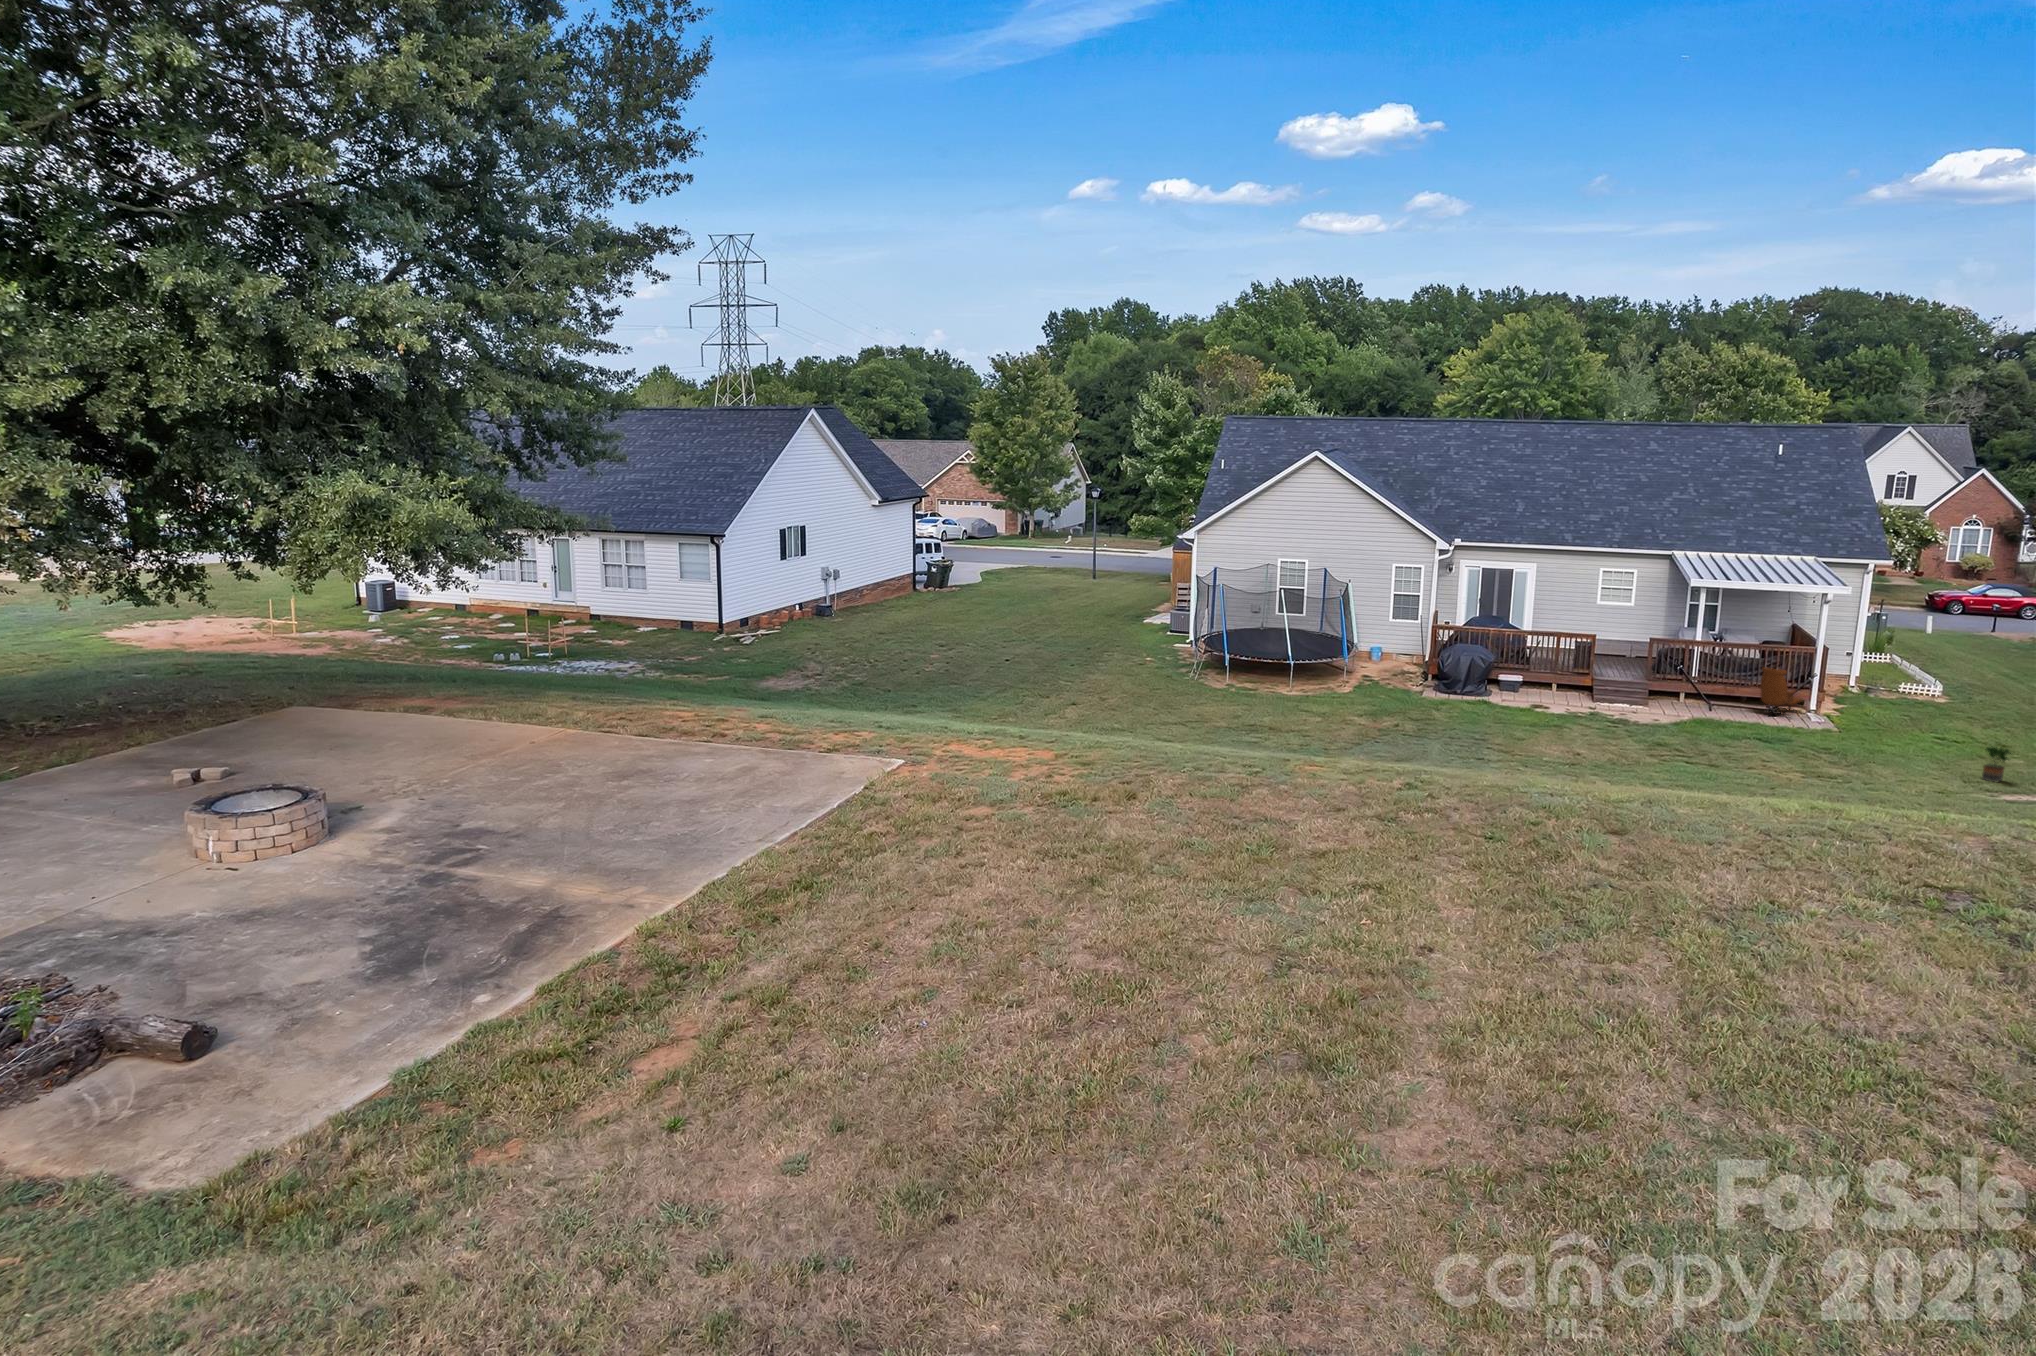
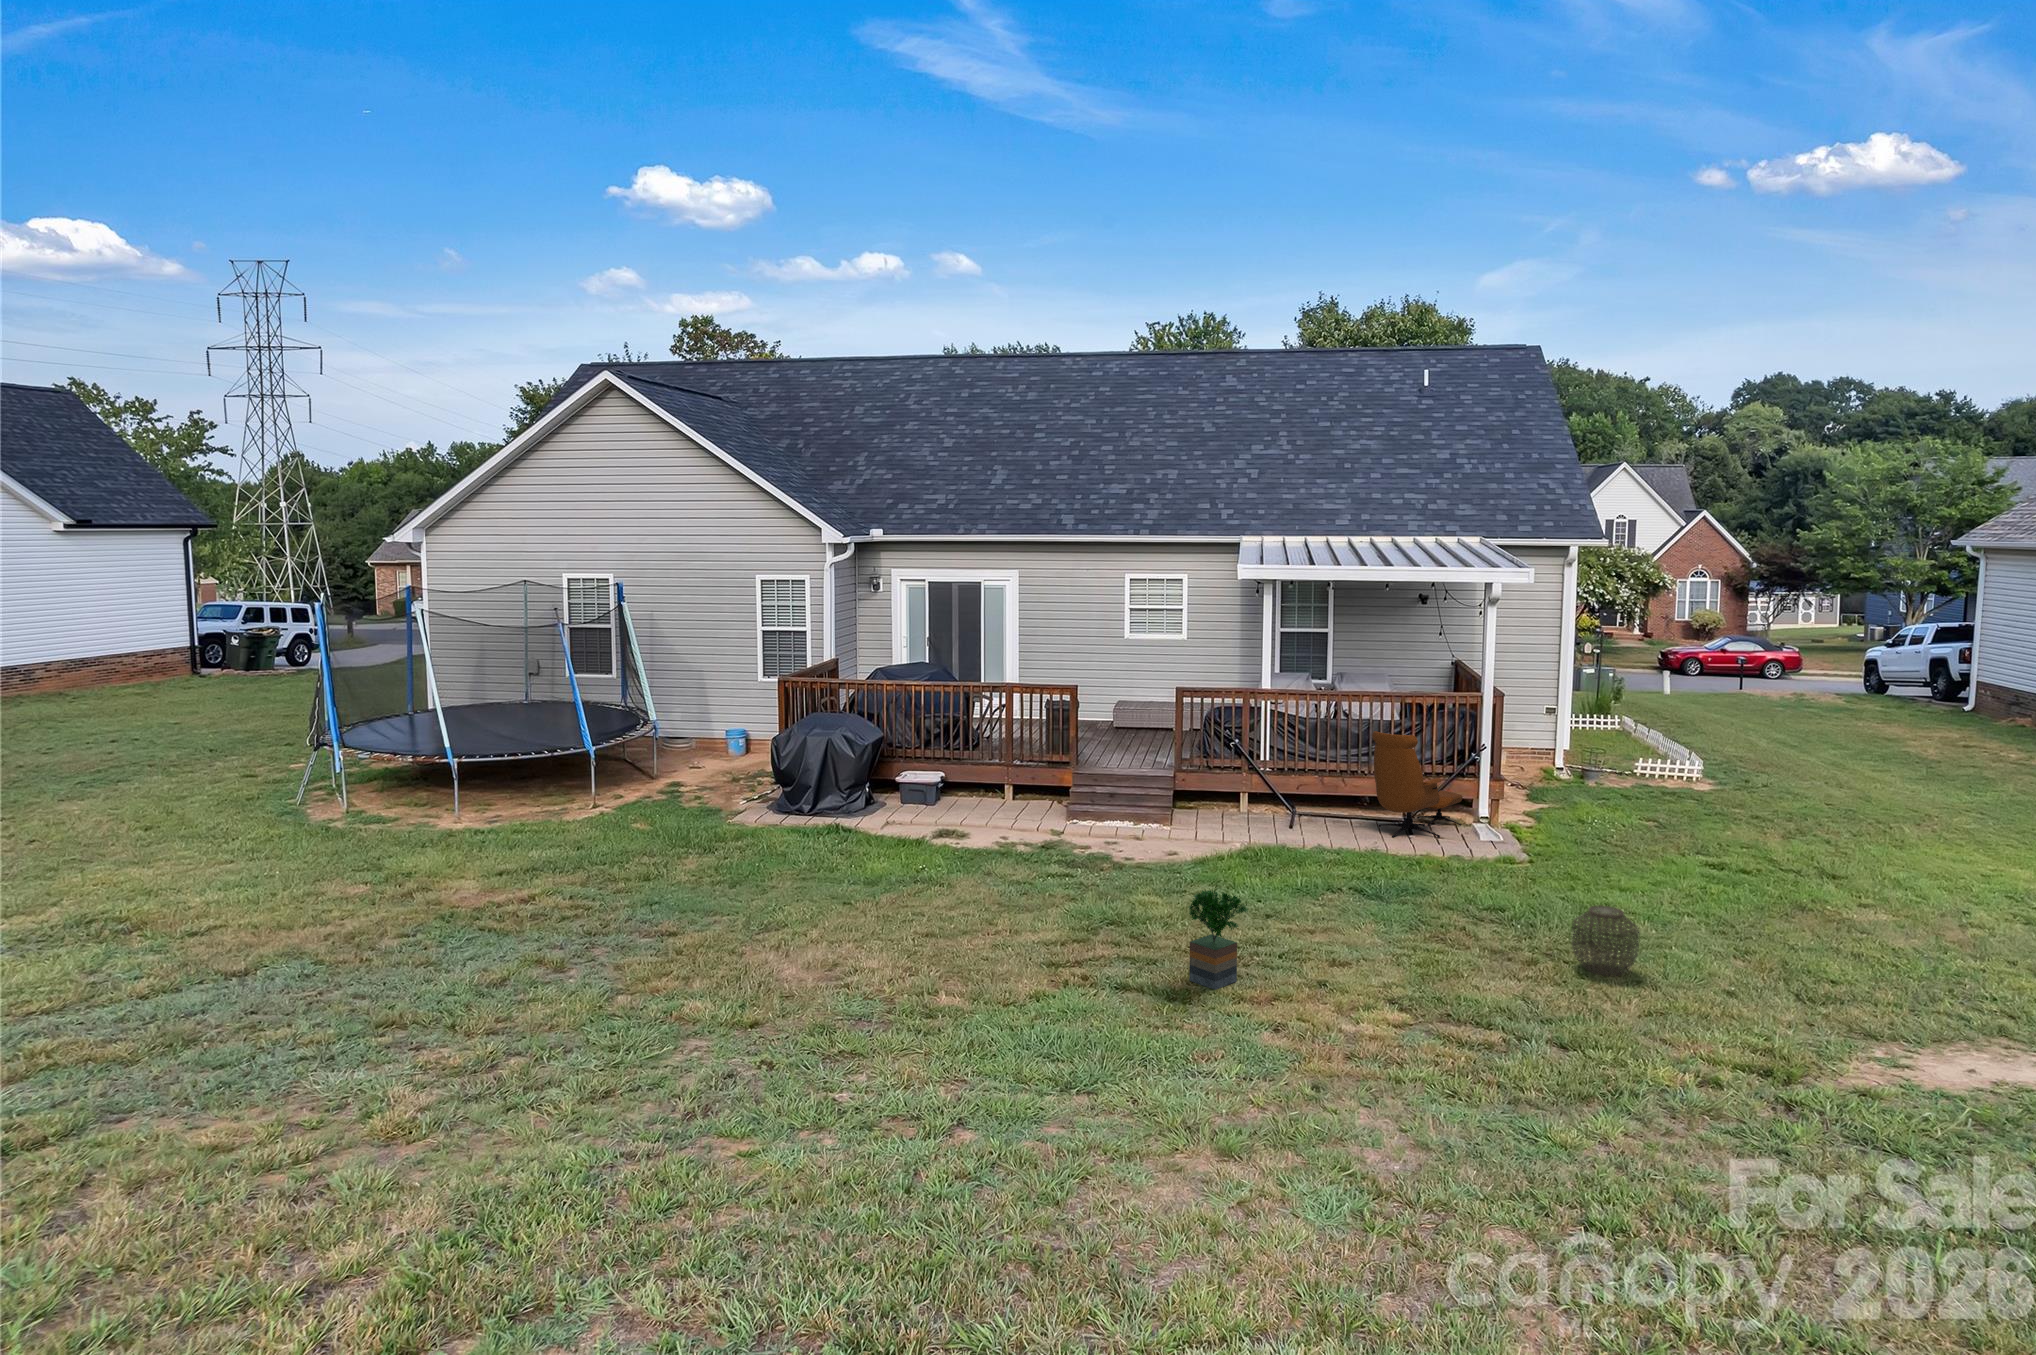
woven basket: none [1867,742,1896,767] -> present [1572,906,1639,976]
potted tree: present [1982,746,2012,782] -> present [1189,890,1248,990]

